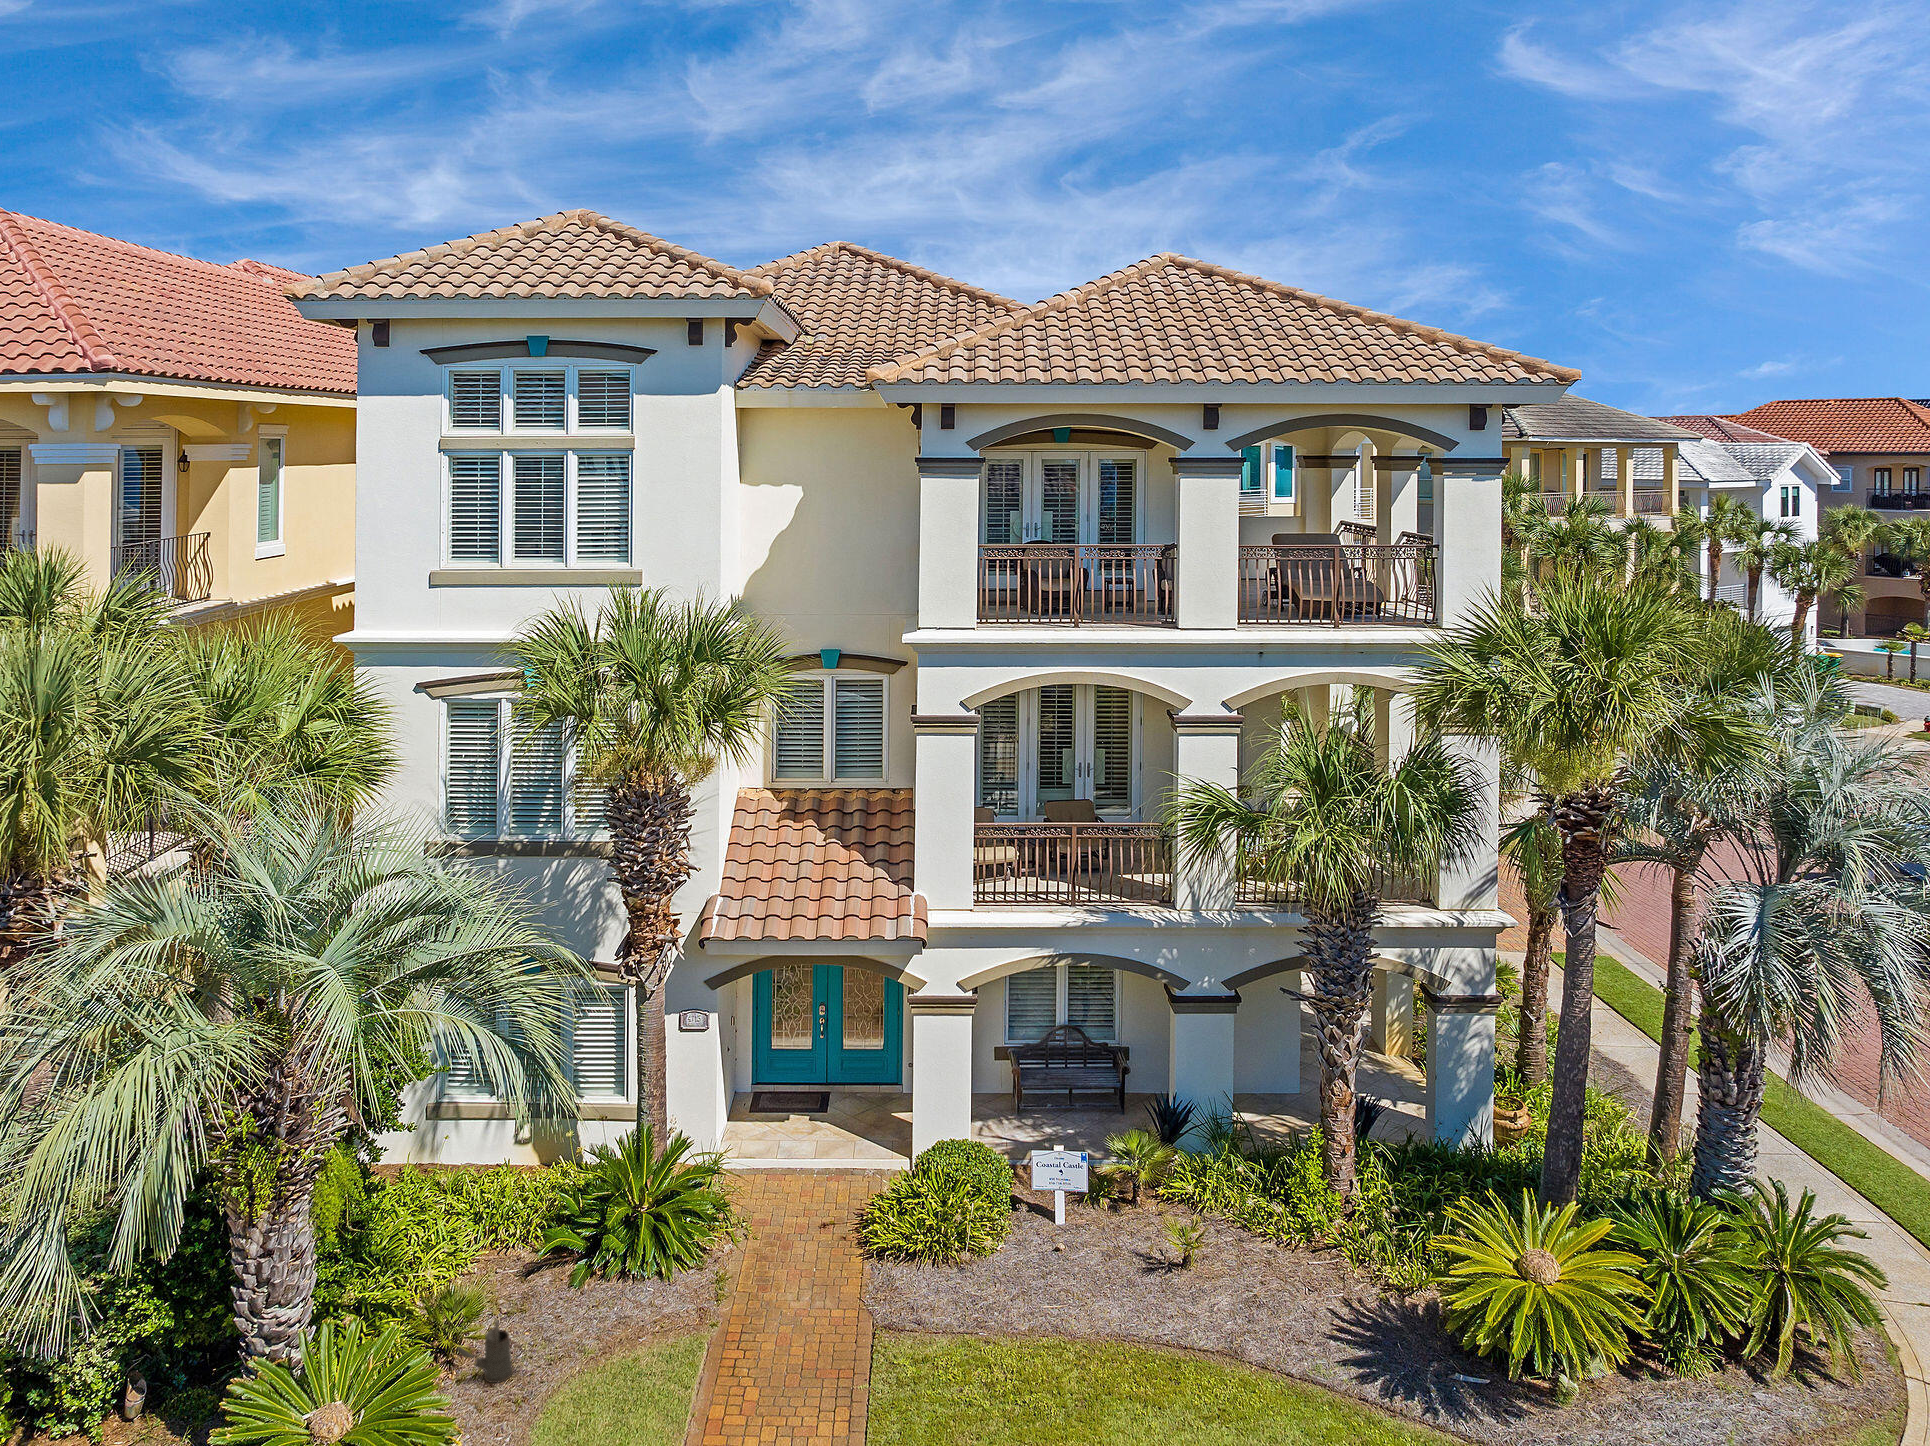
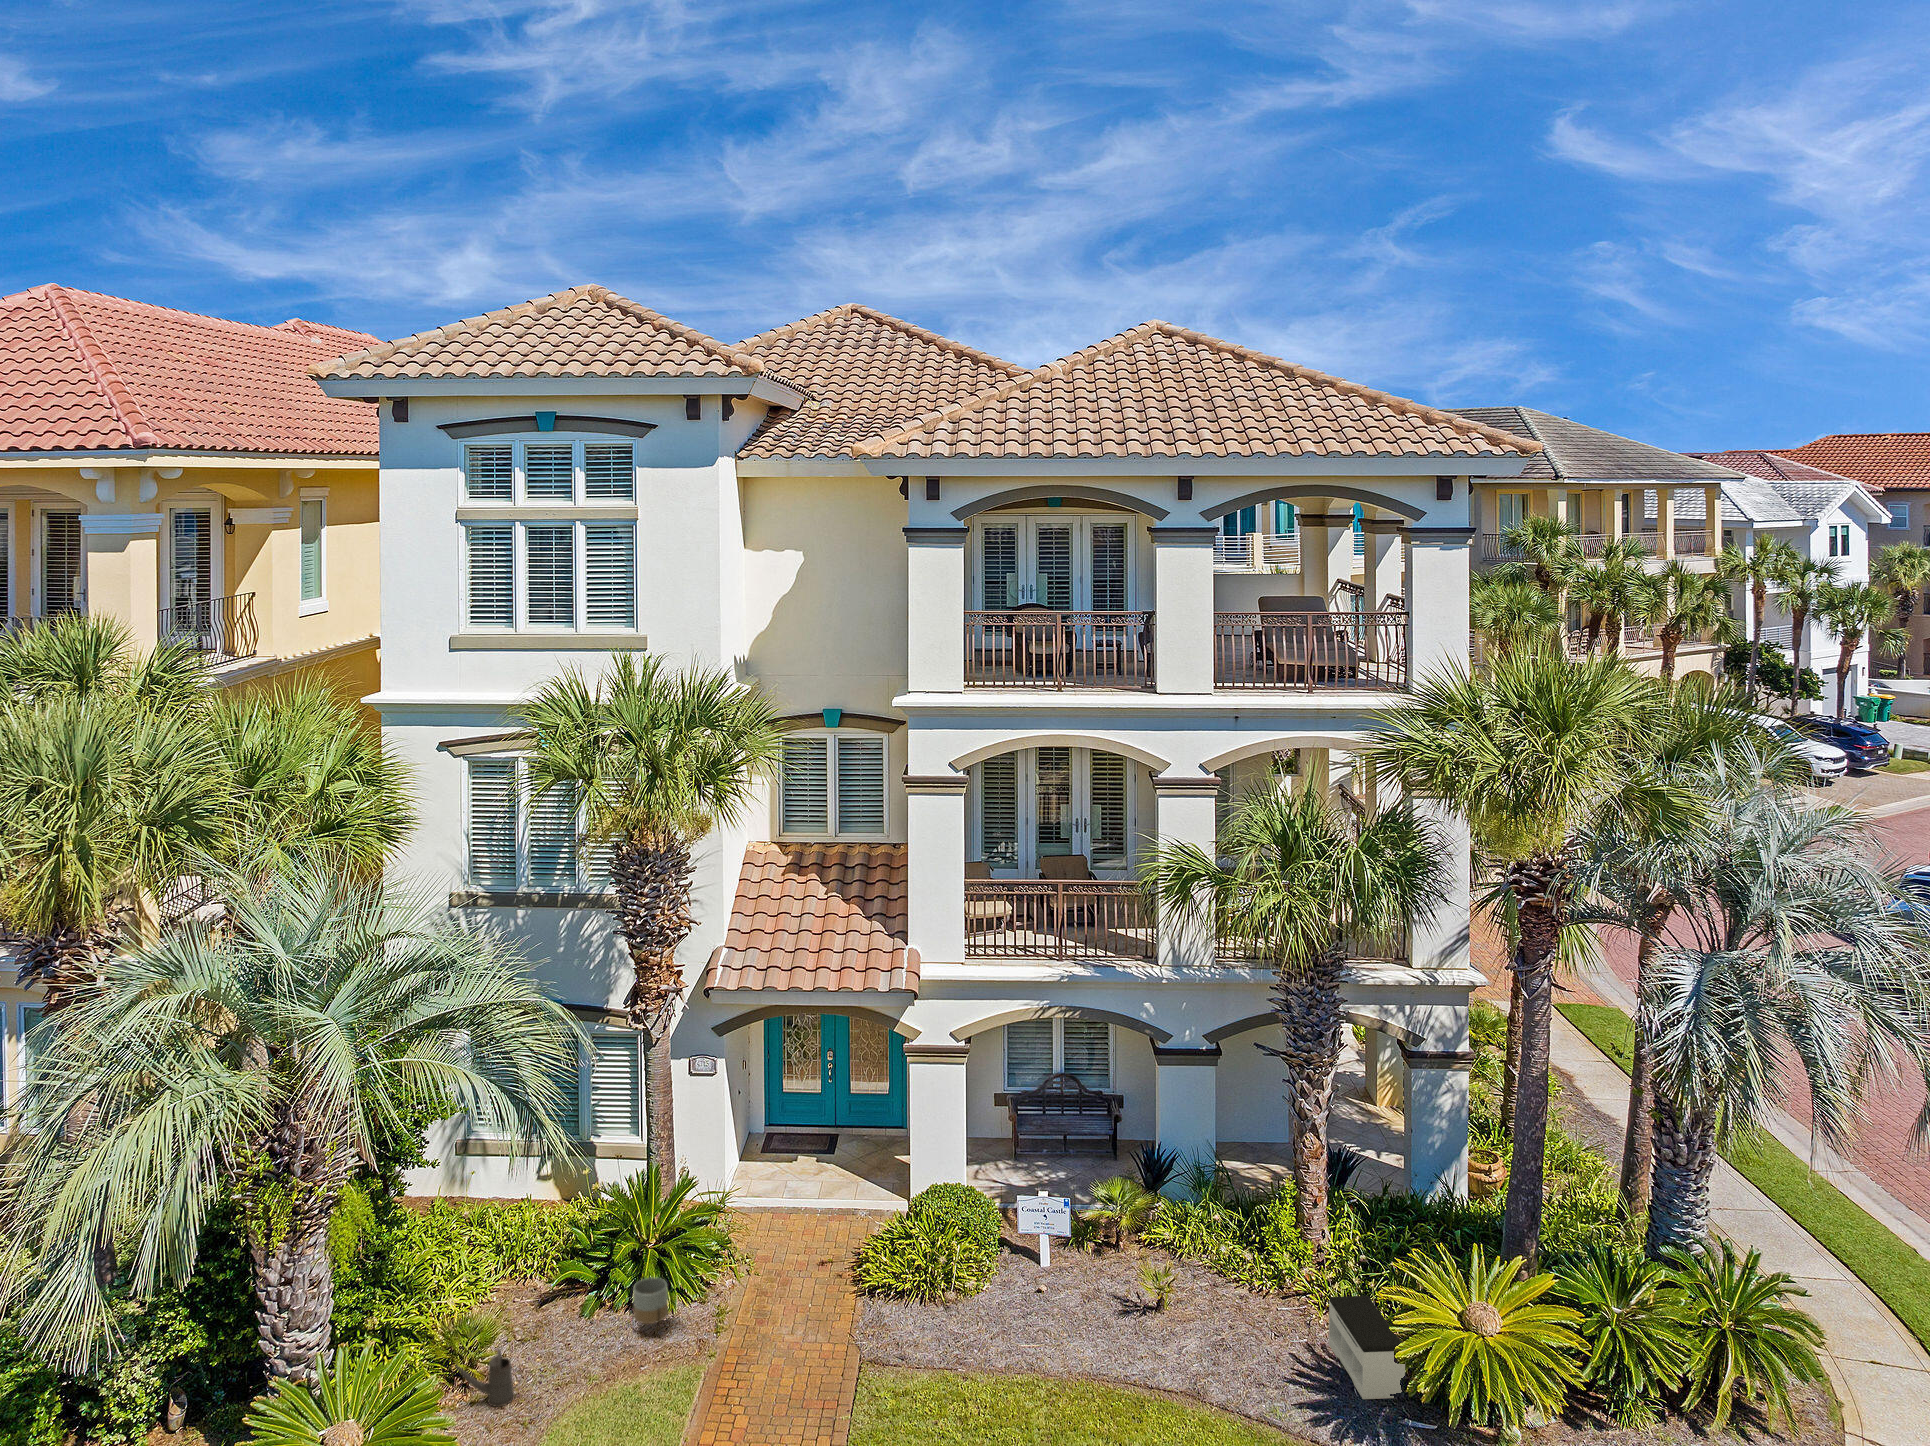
planter: none [636,1241,674,1306] -> present [633,1278,668,1324]
bench: none [1367,1247,1456,1356] -> present [1329,1296,1405,1399]

